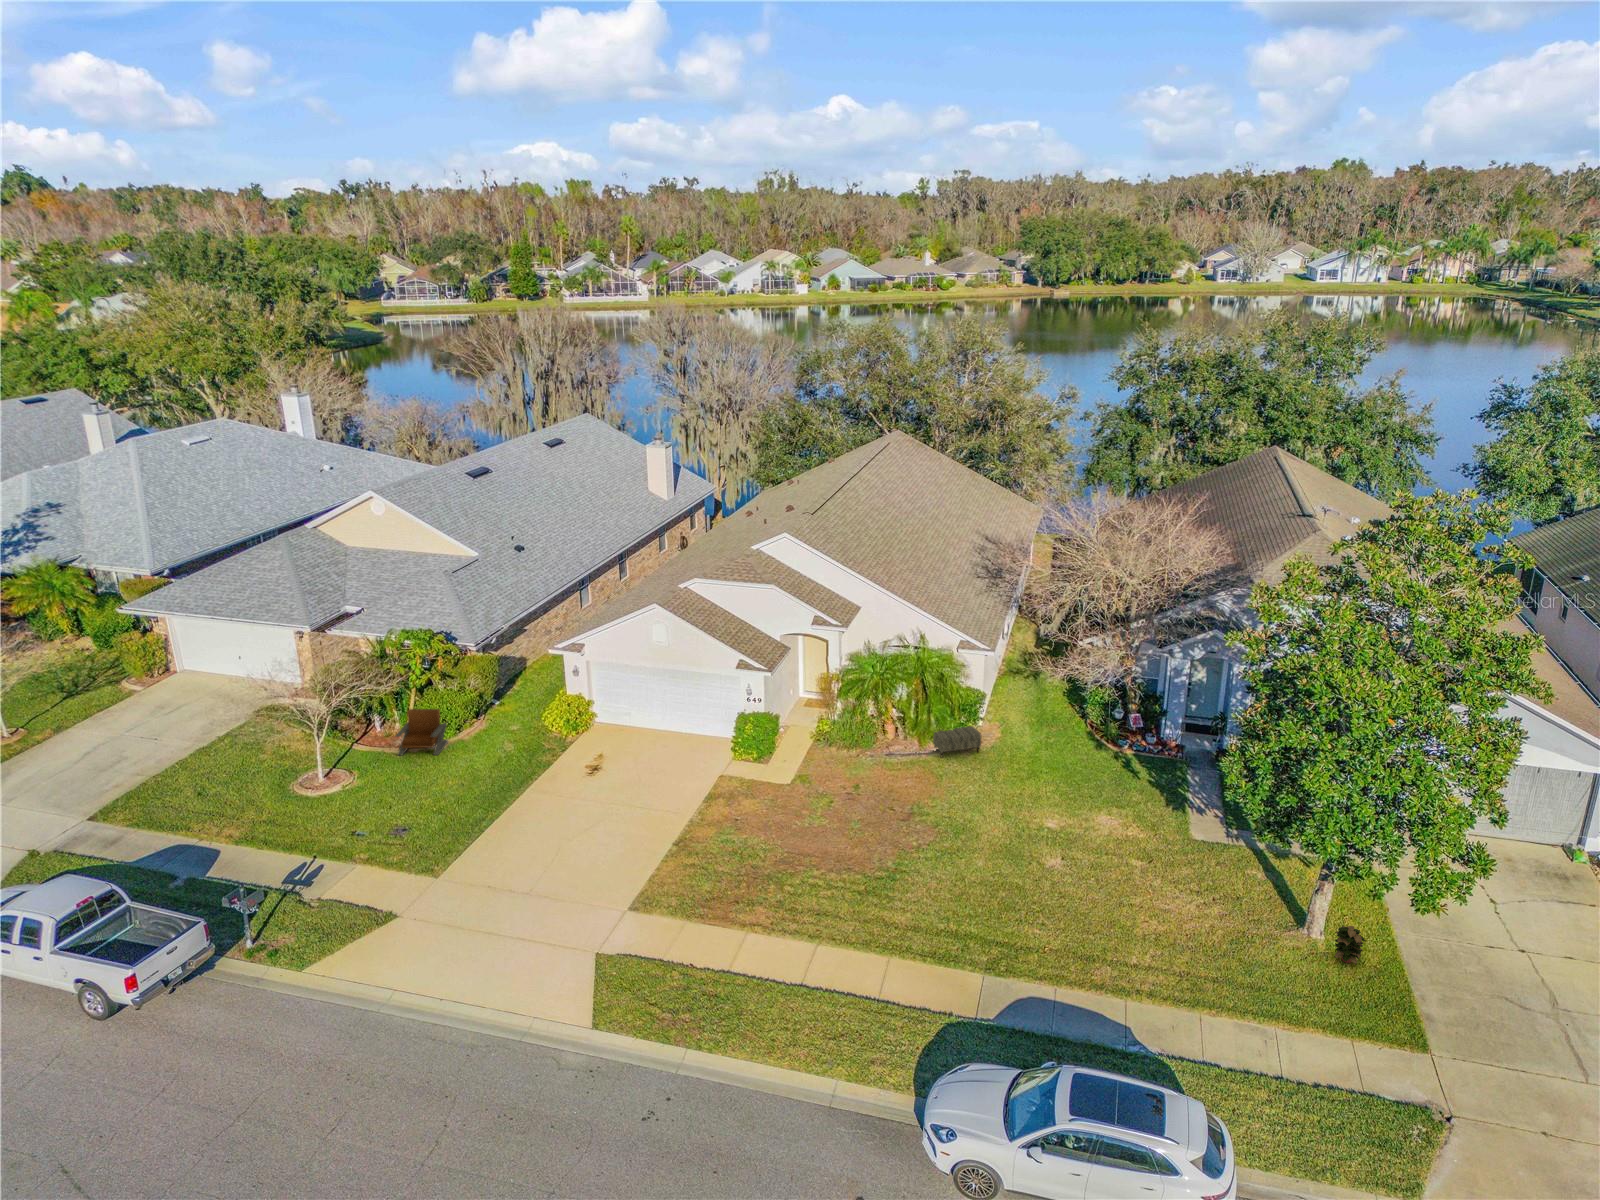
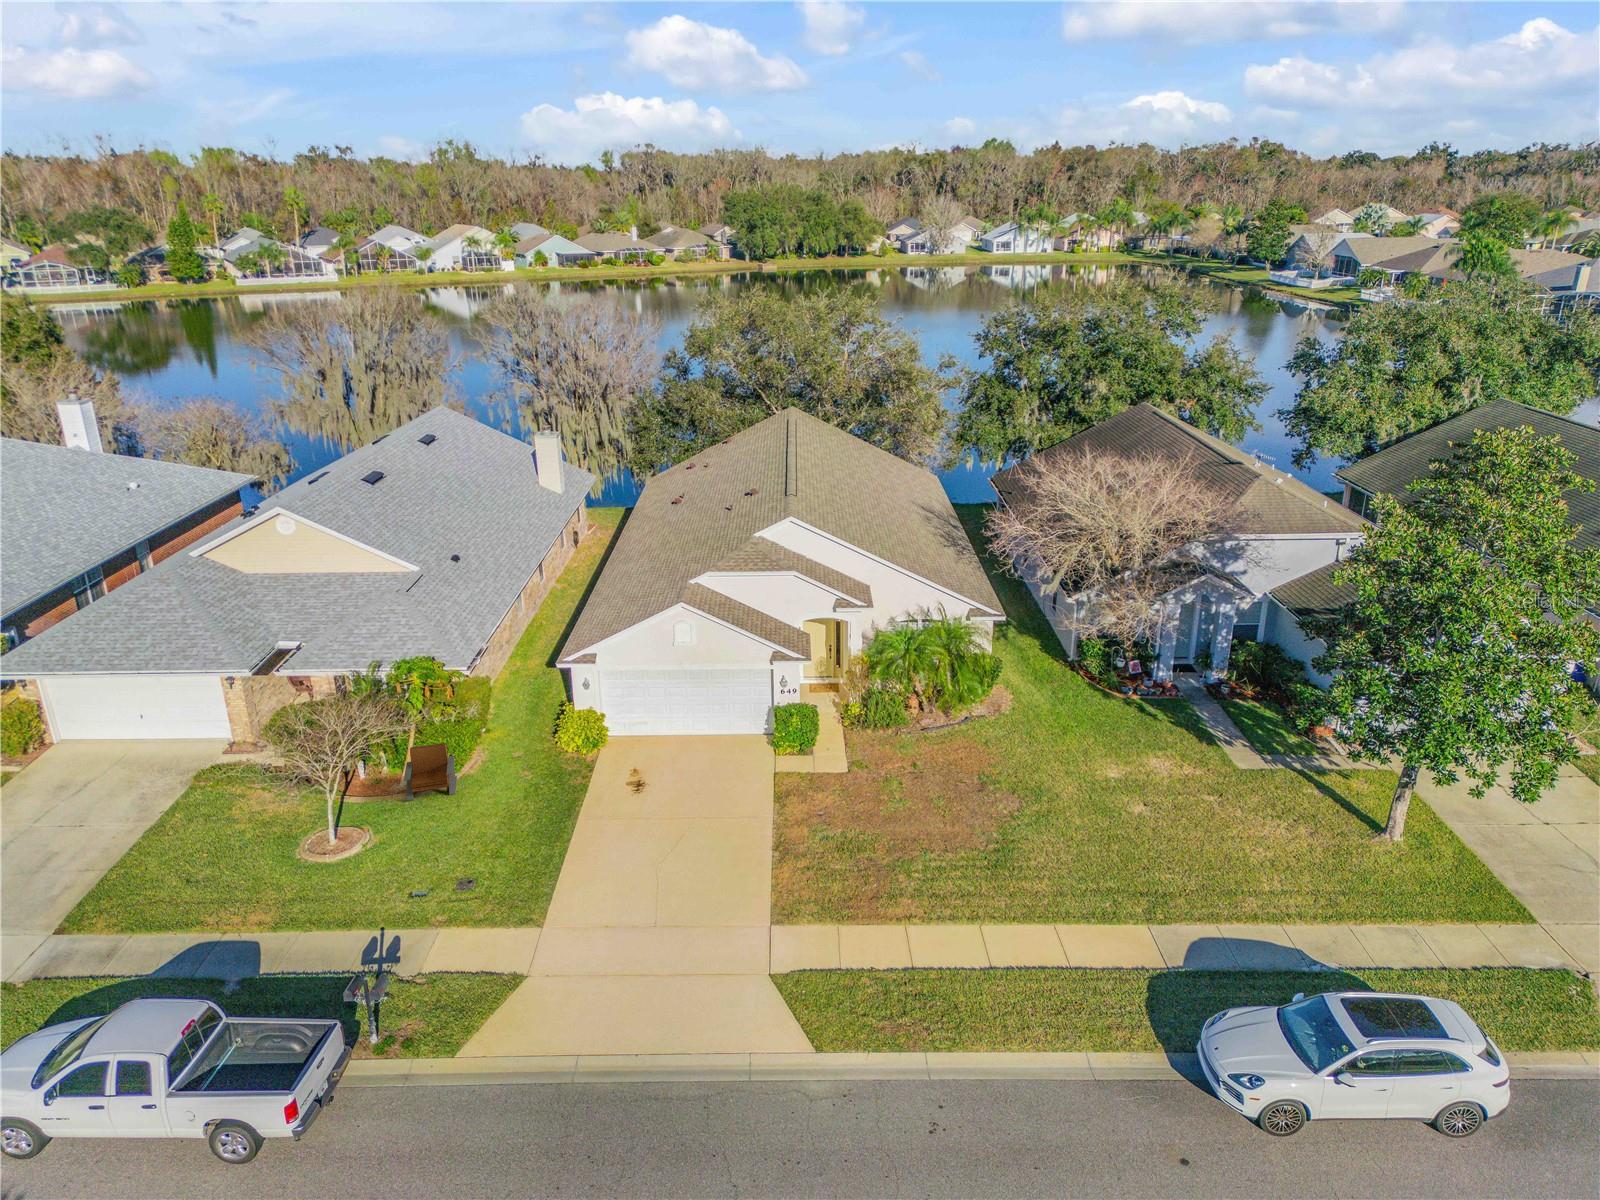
bench: present [933,726,981,756] -> none [961,691,1007,725]
decorative plant: present [1334,926,1365,965] -> none [1402,820,1430,852]

